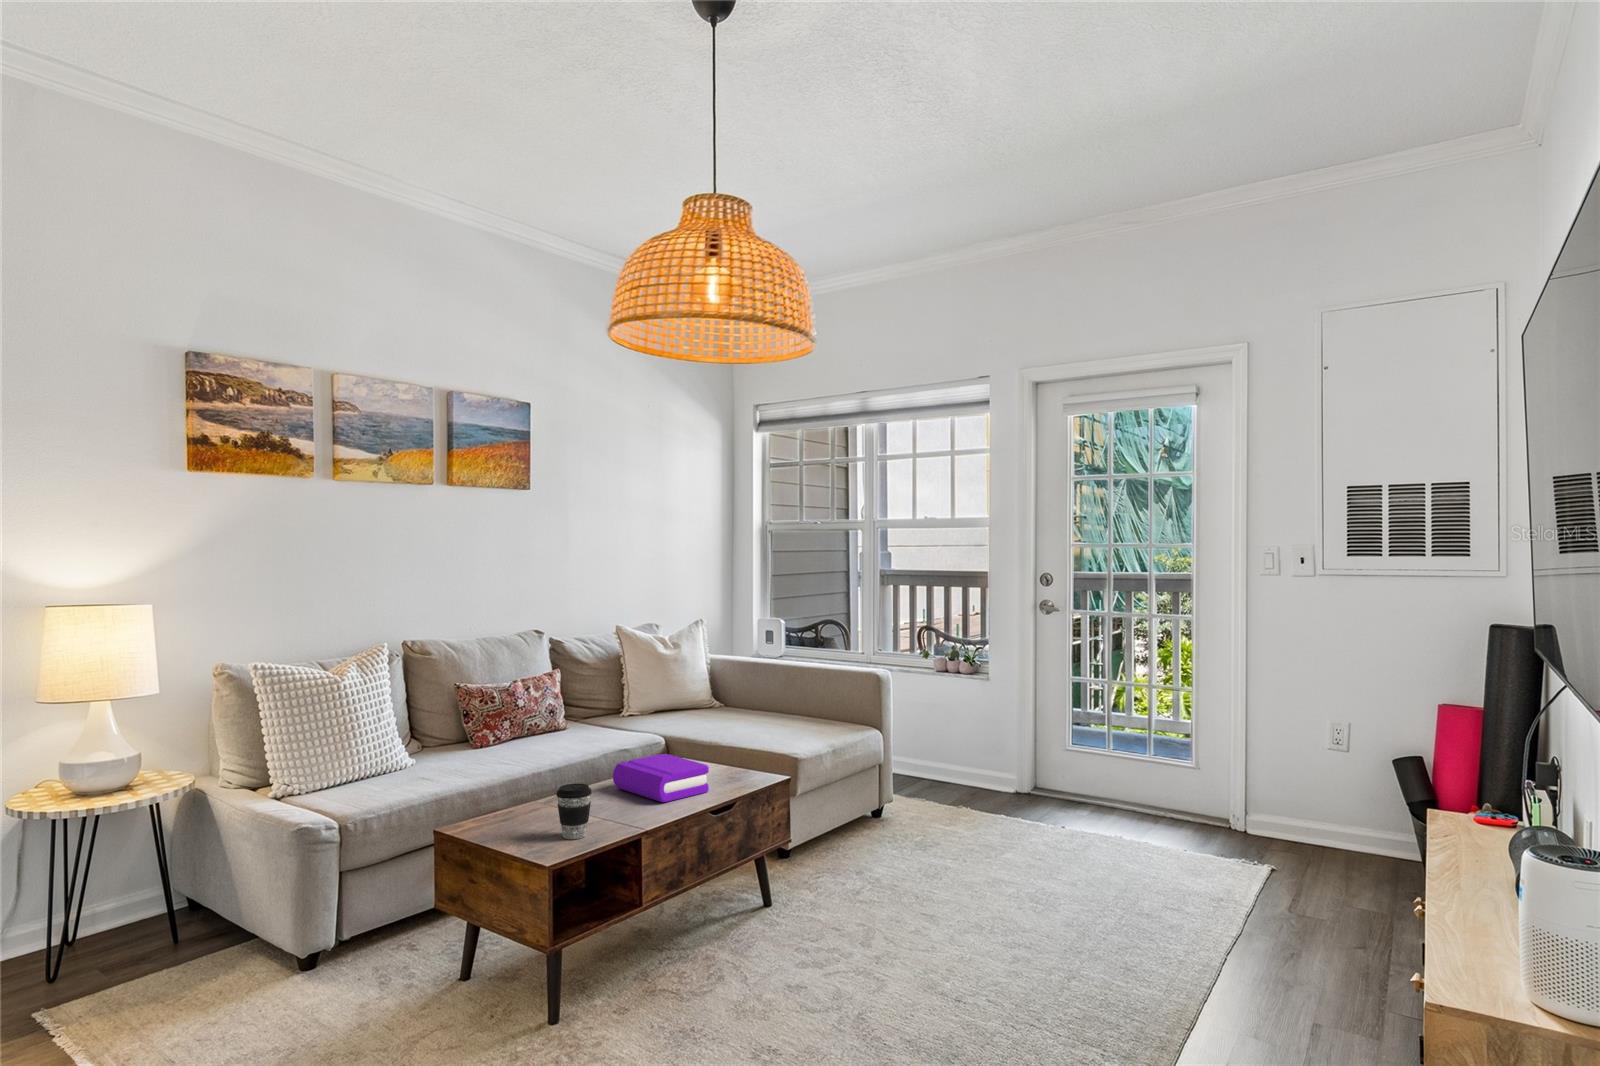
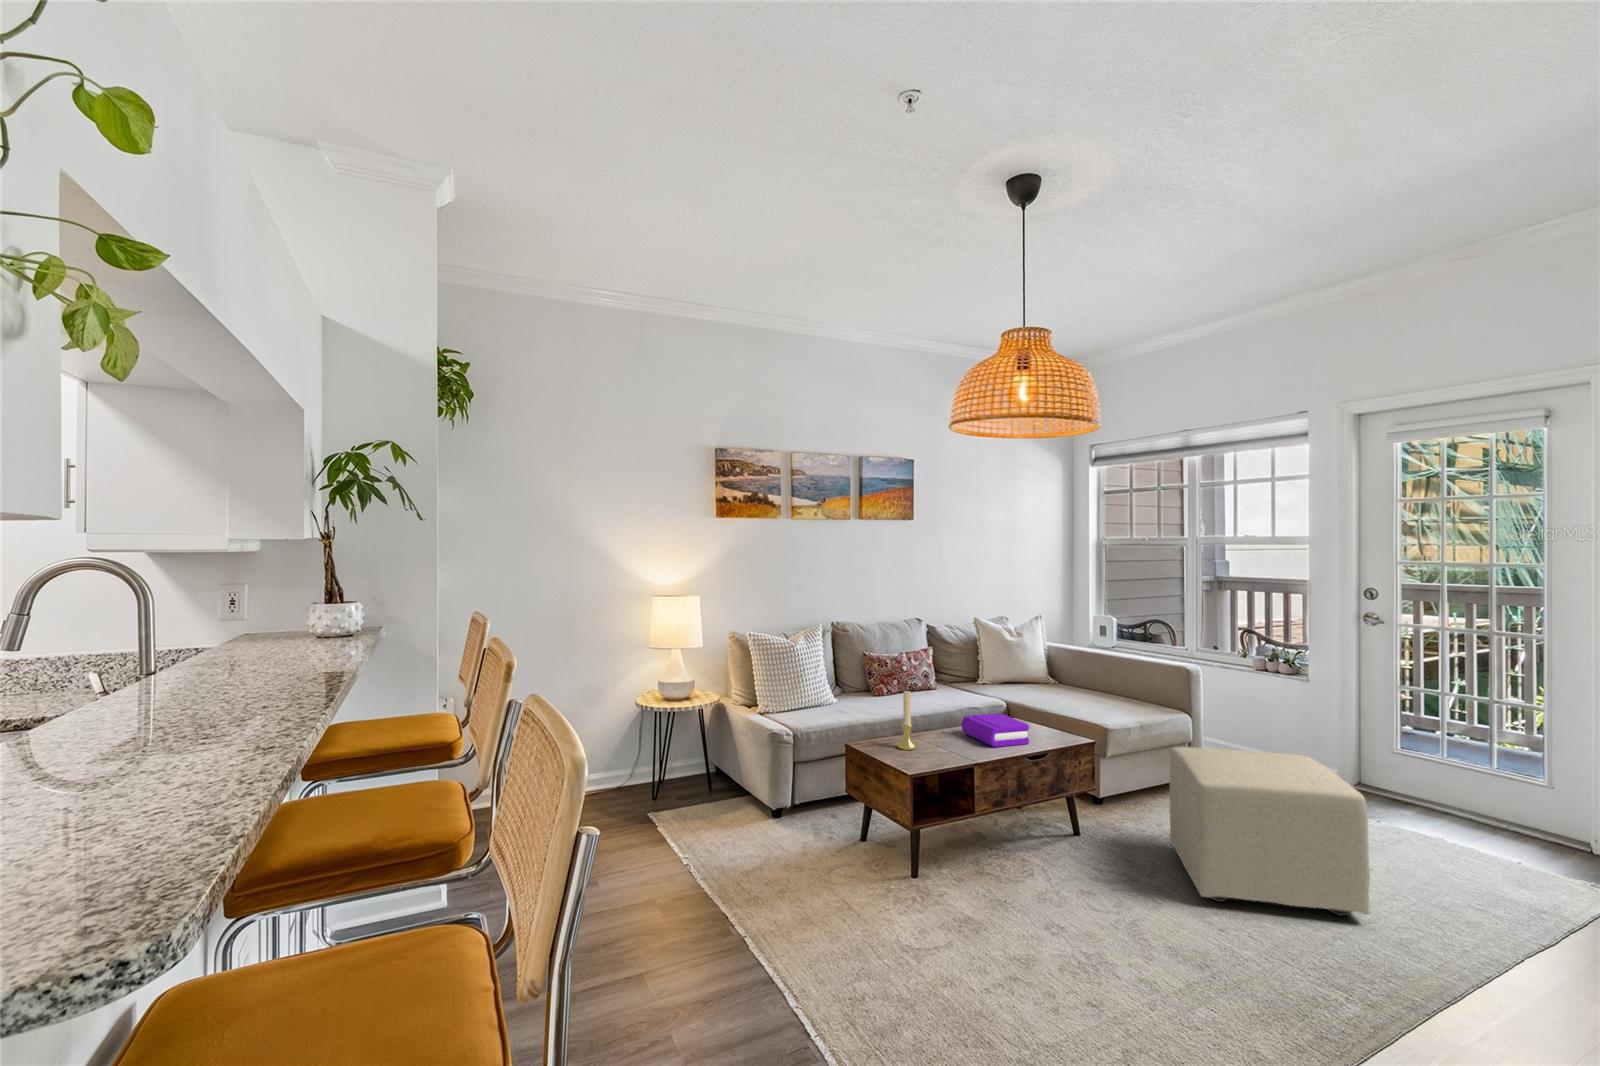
candle holder: none [521,732,552,825] -> present [897,691,917,750]
ottoman: none [881,766,1104,963] -> present [1169,747,1370,916]
coffee cup: present [556,783,592,839] -> none [917,726,940,763]

